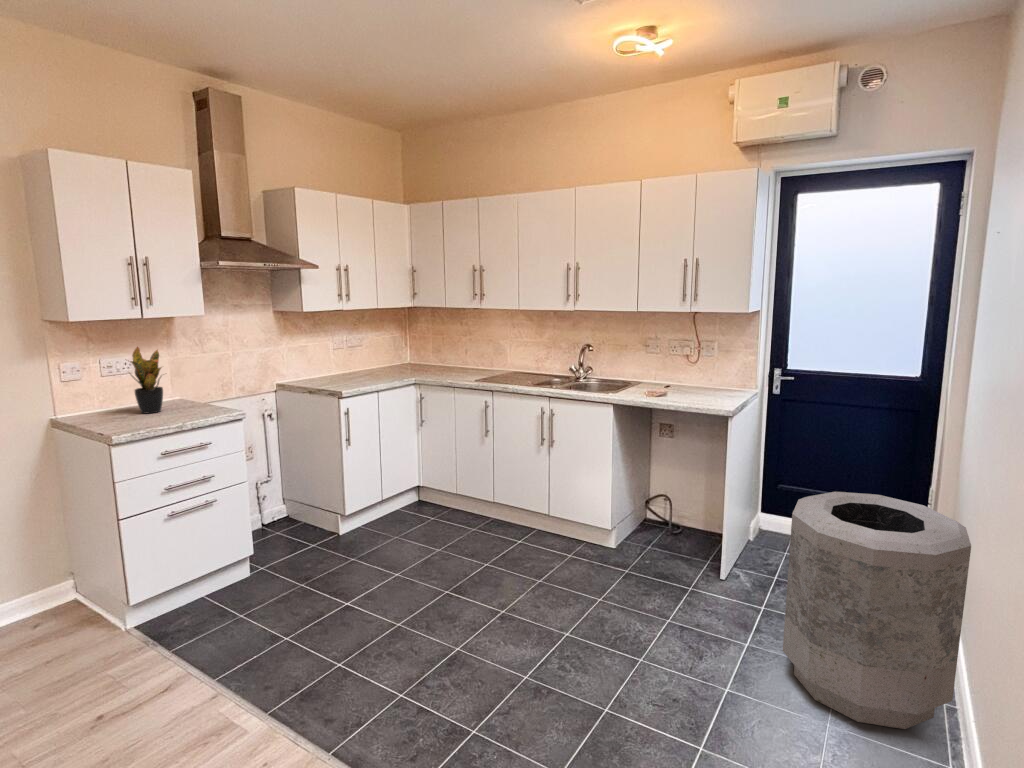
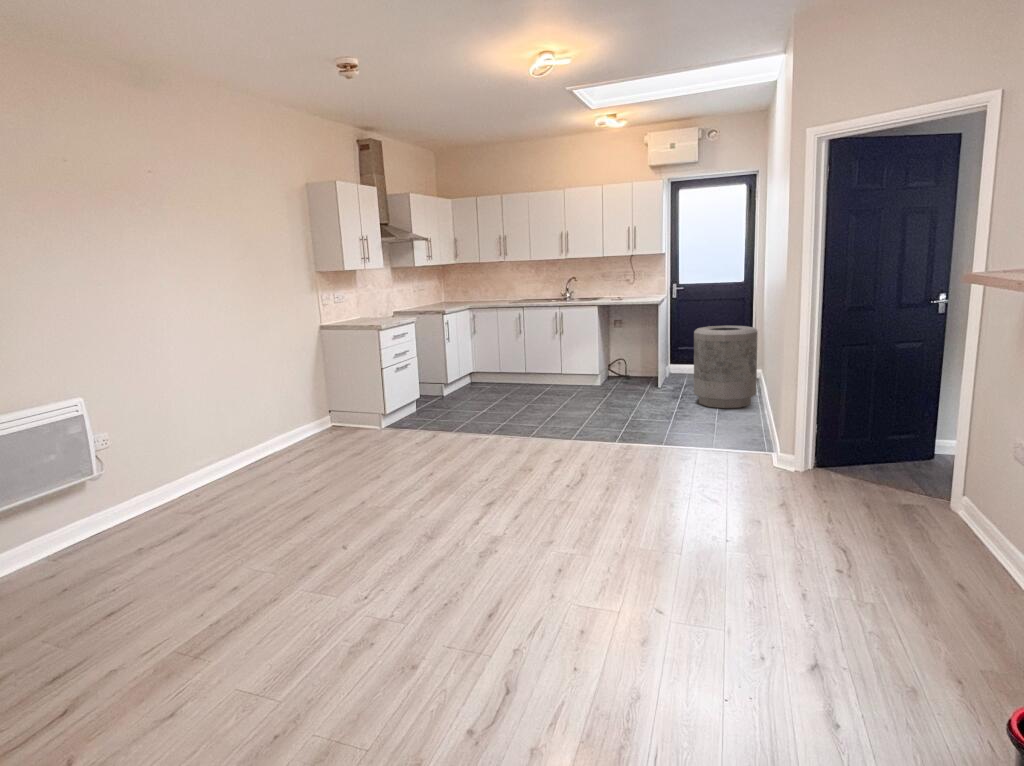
potted plant: present [130,347,163,413] -> none [349,283,376,321]

